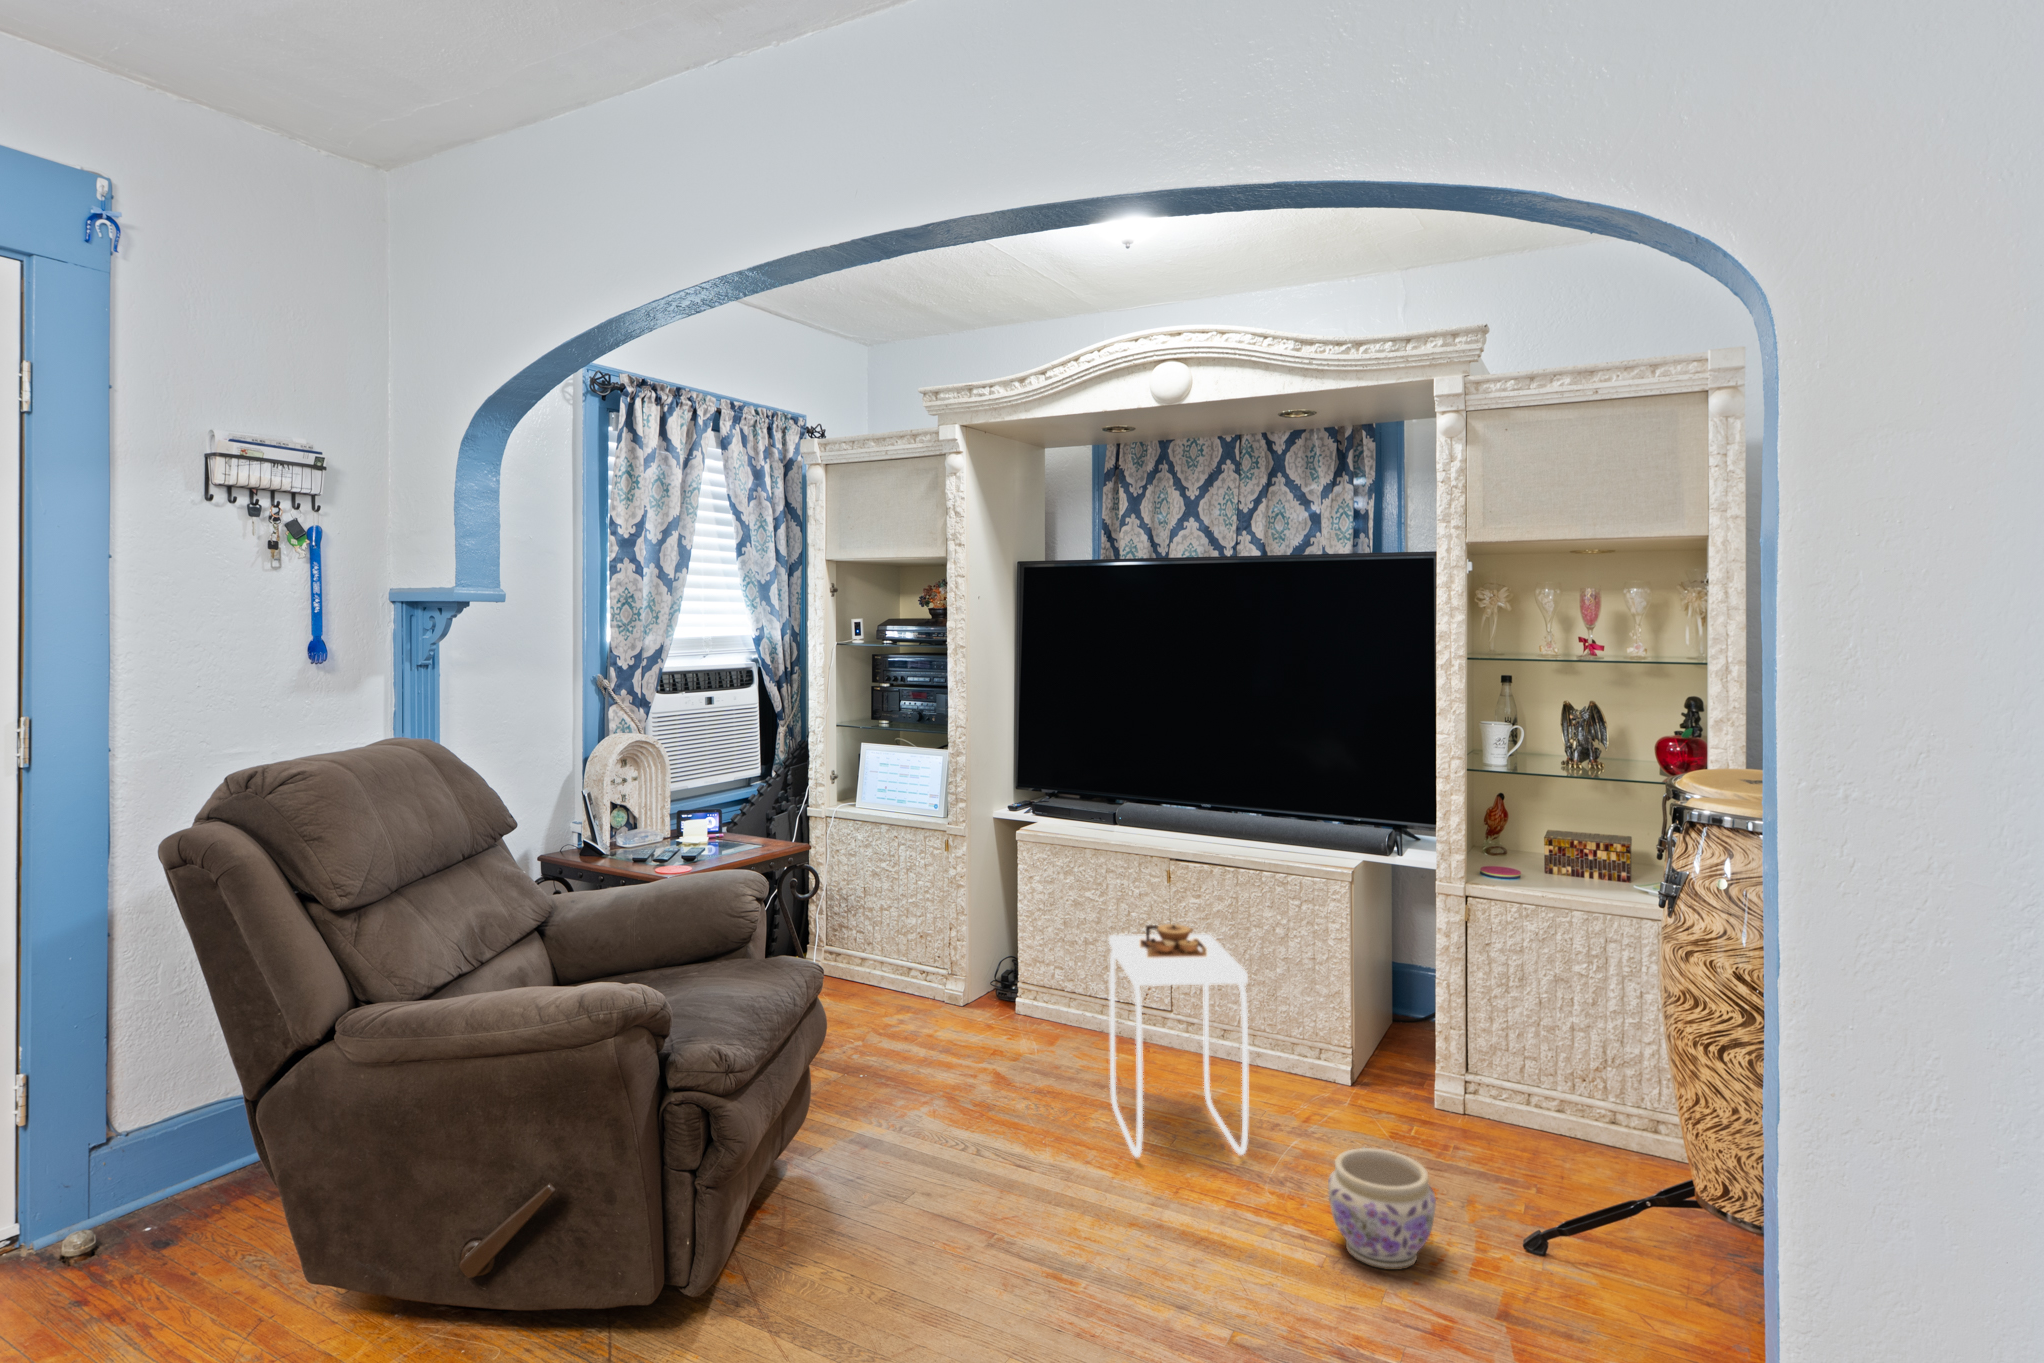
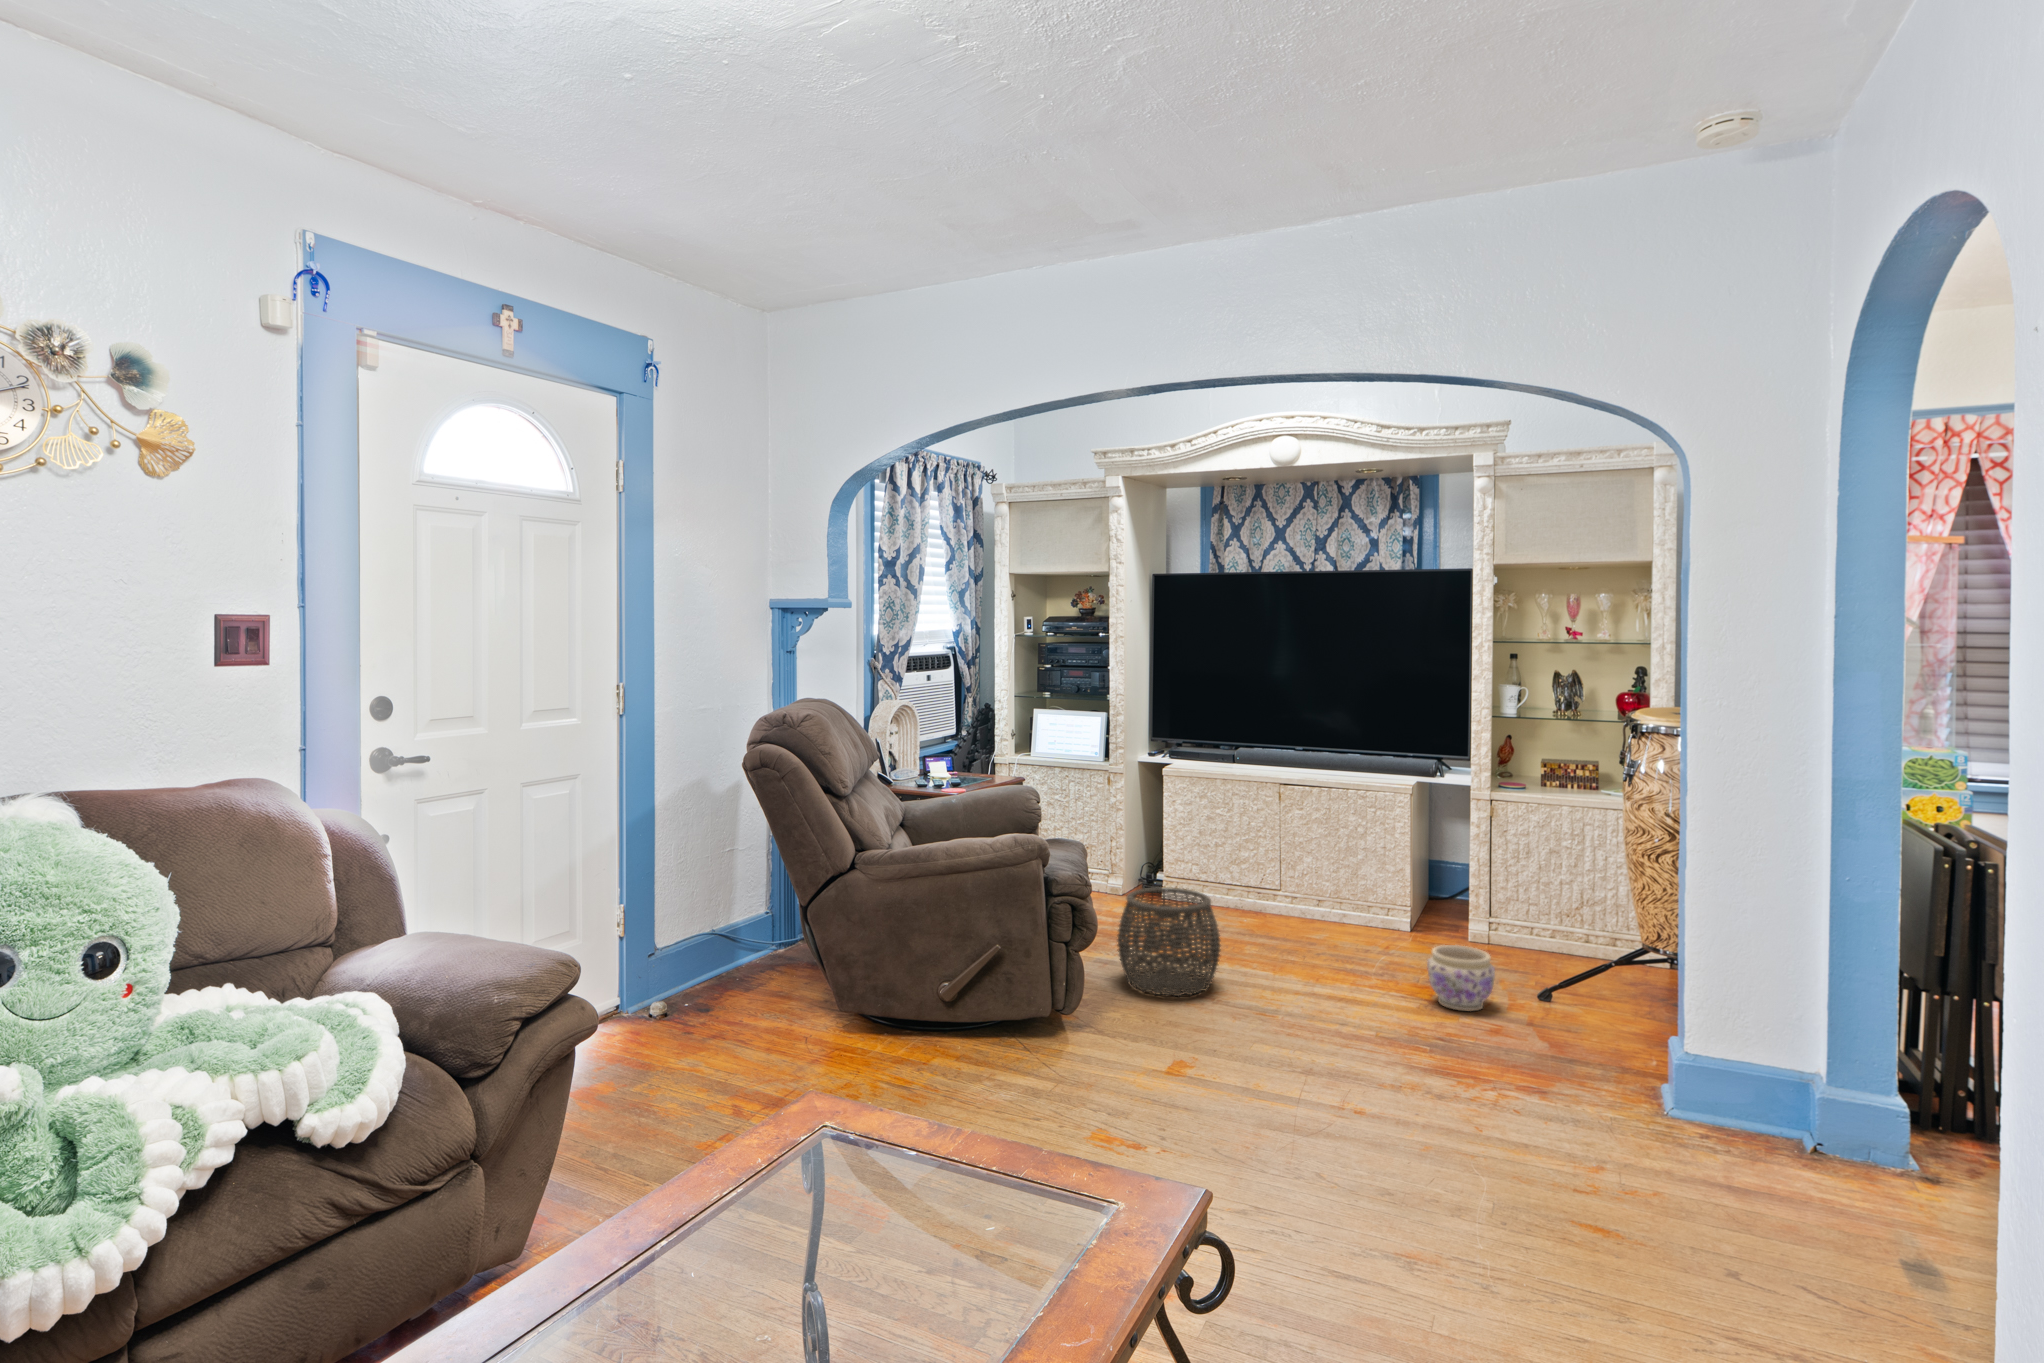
side table: present [1109,924,1249,1157] -> none [1257,819,1363,966]
woven basket: none [852,1034,1012,1222] -> present [1117,887,1221,996]

